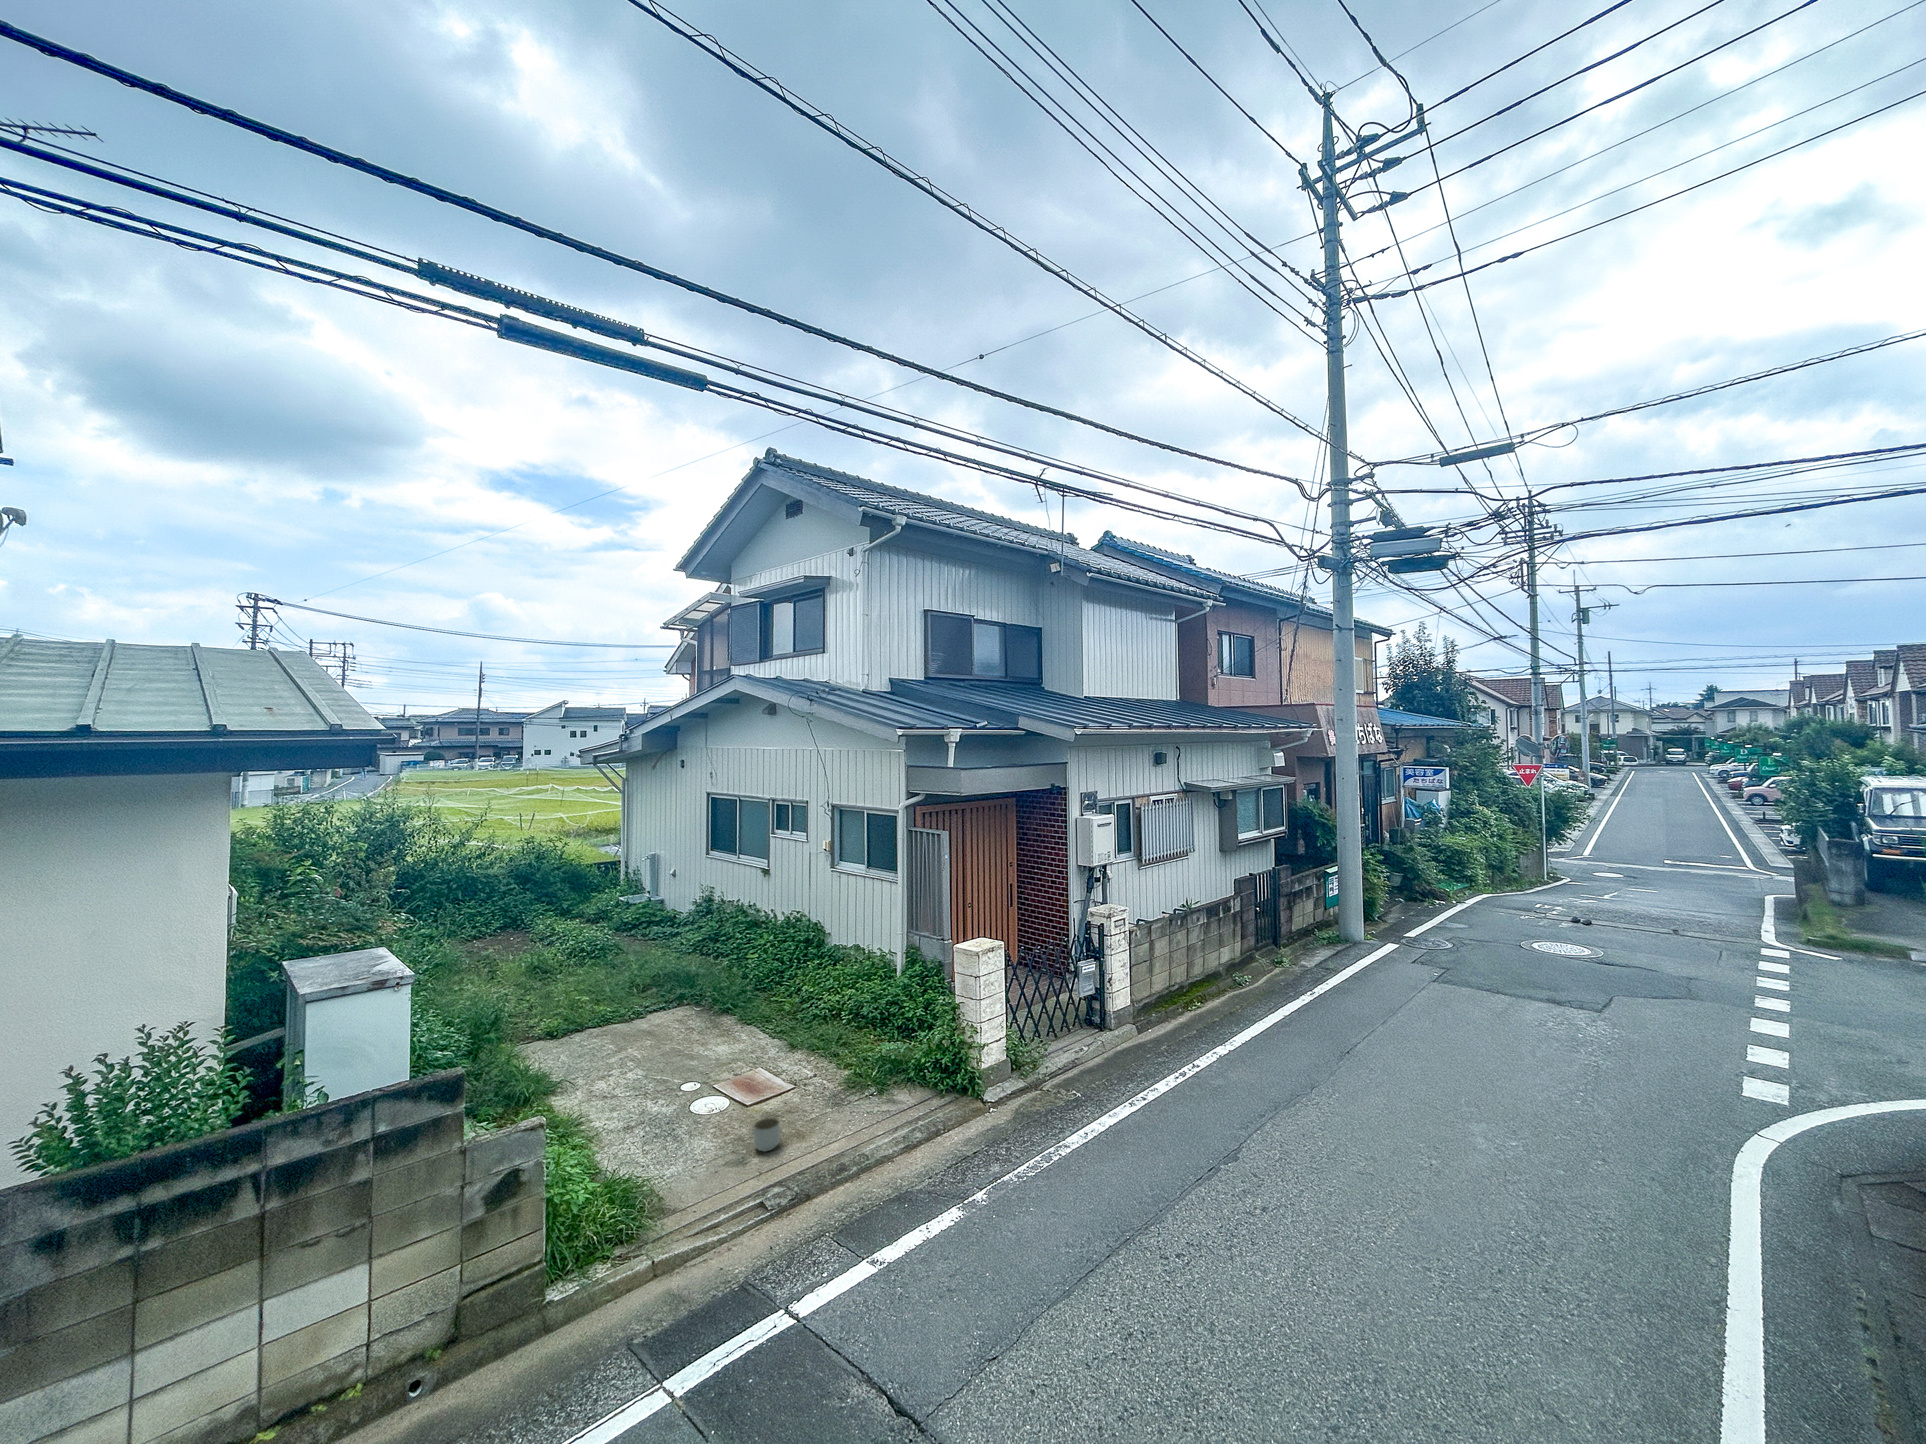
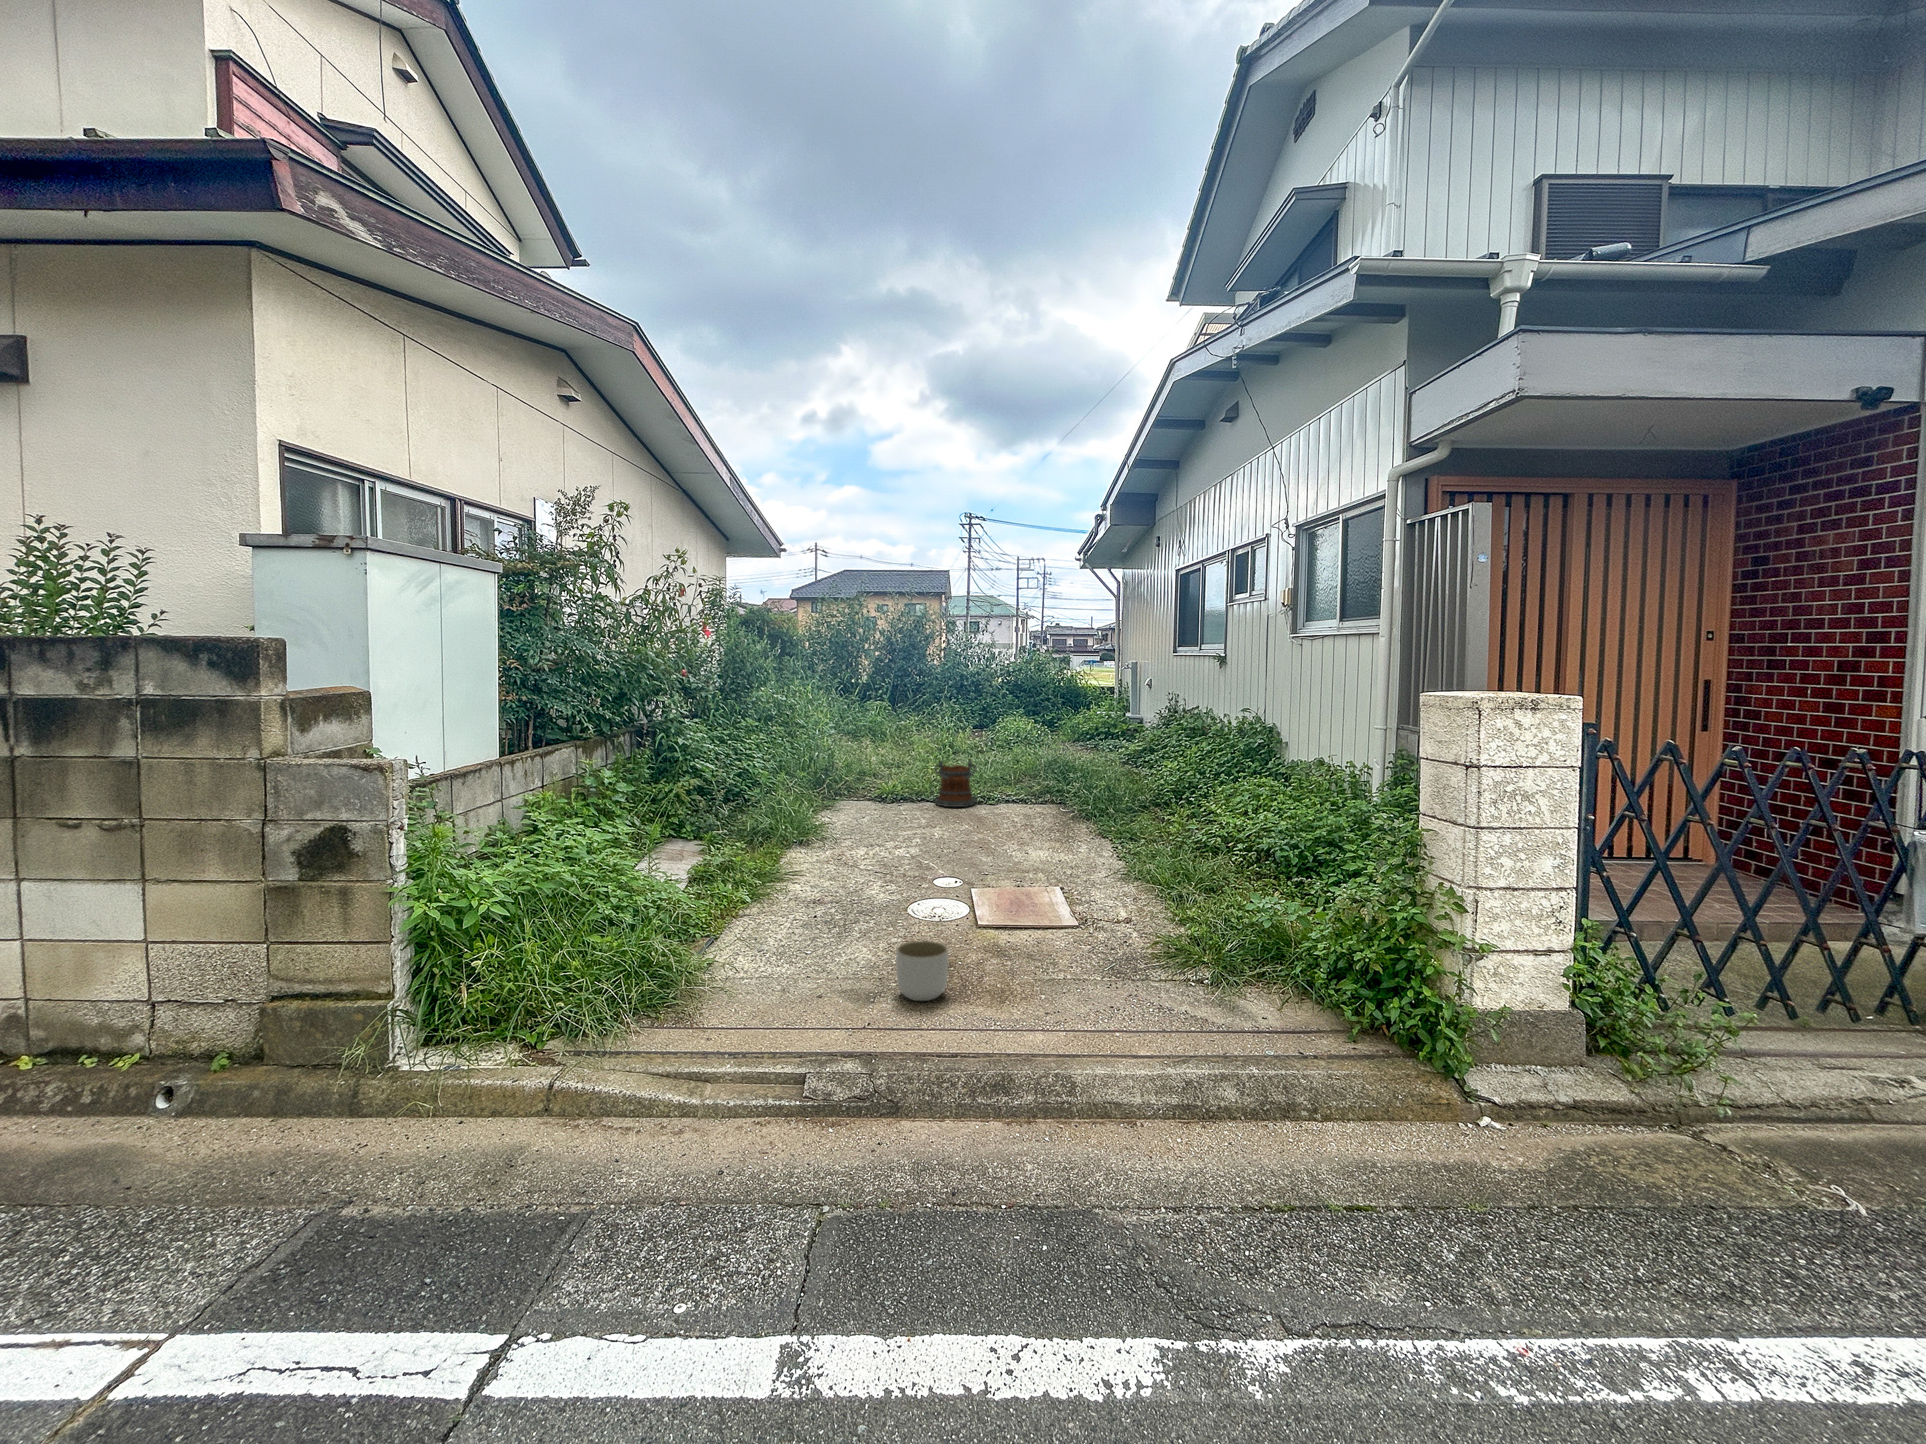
bucket: none [606,988,640,1027] -> present [934,760,977,807]

